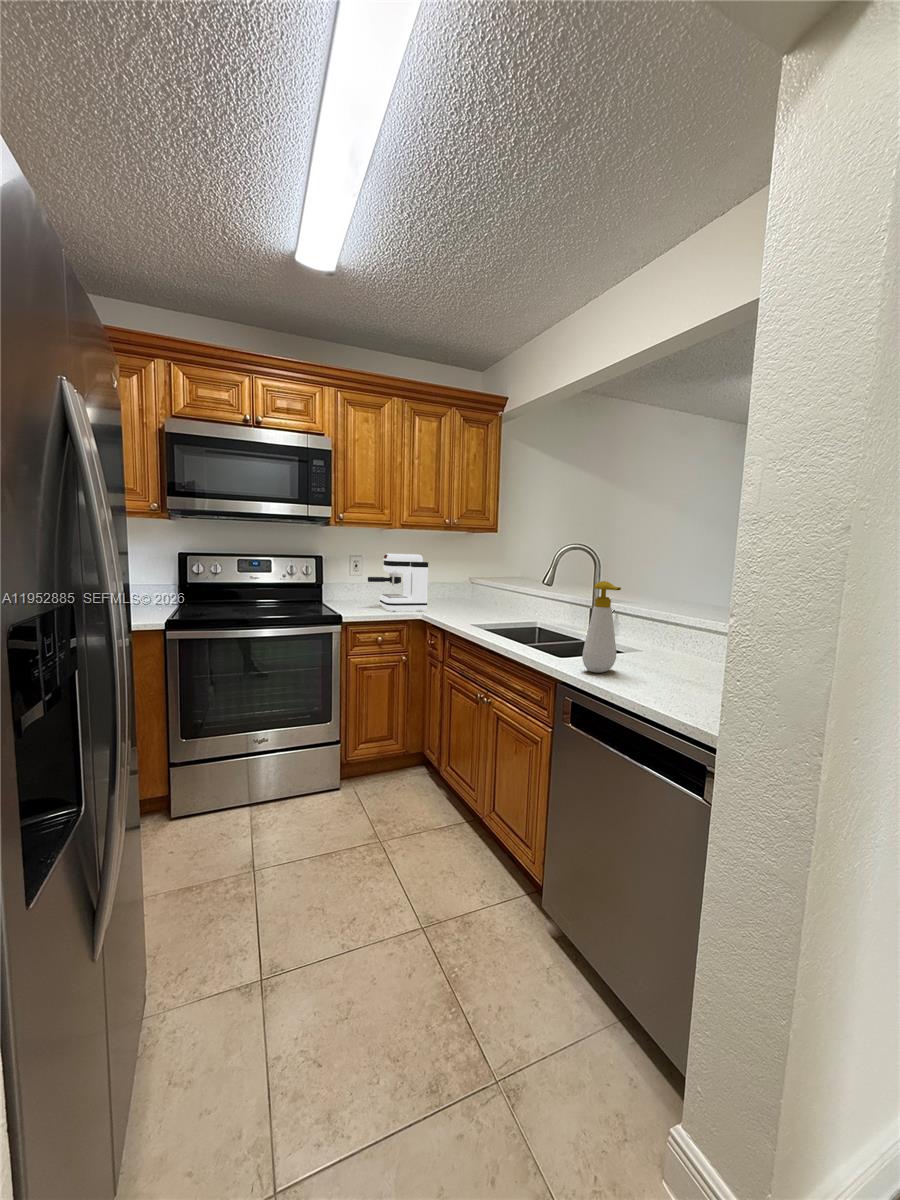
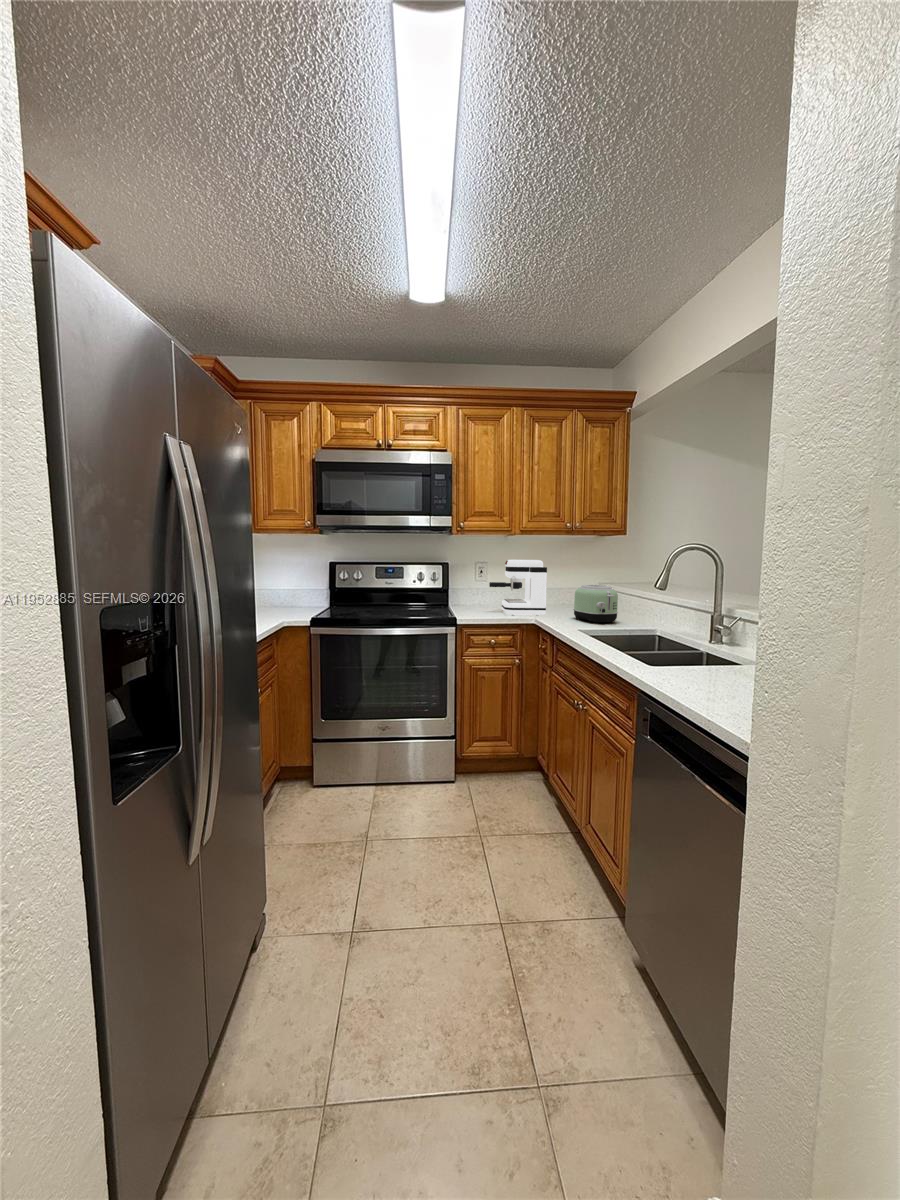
toaster: none [453,580,496,617] -> present [574,585,618,623]
soap bottle: present [582,581,621,673] -> none [666,582,709,682]

